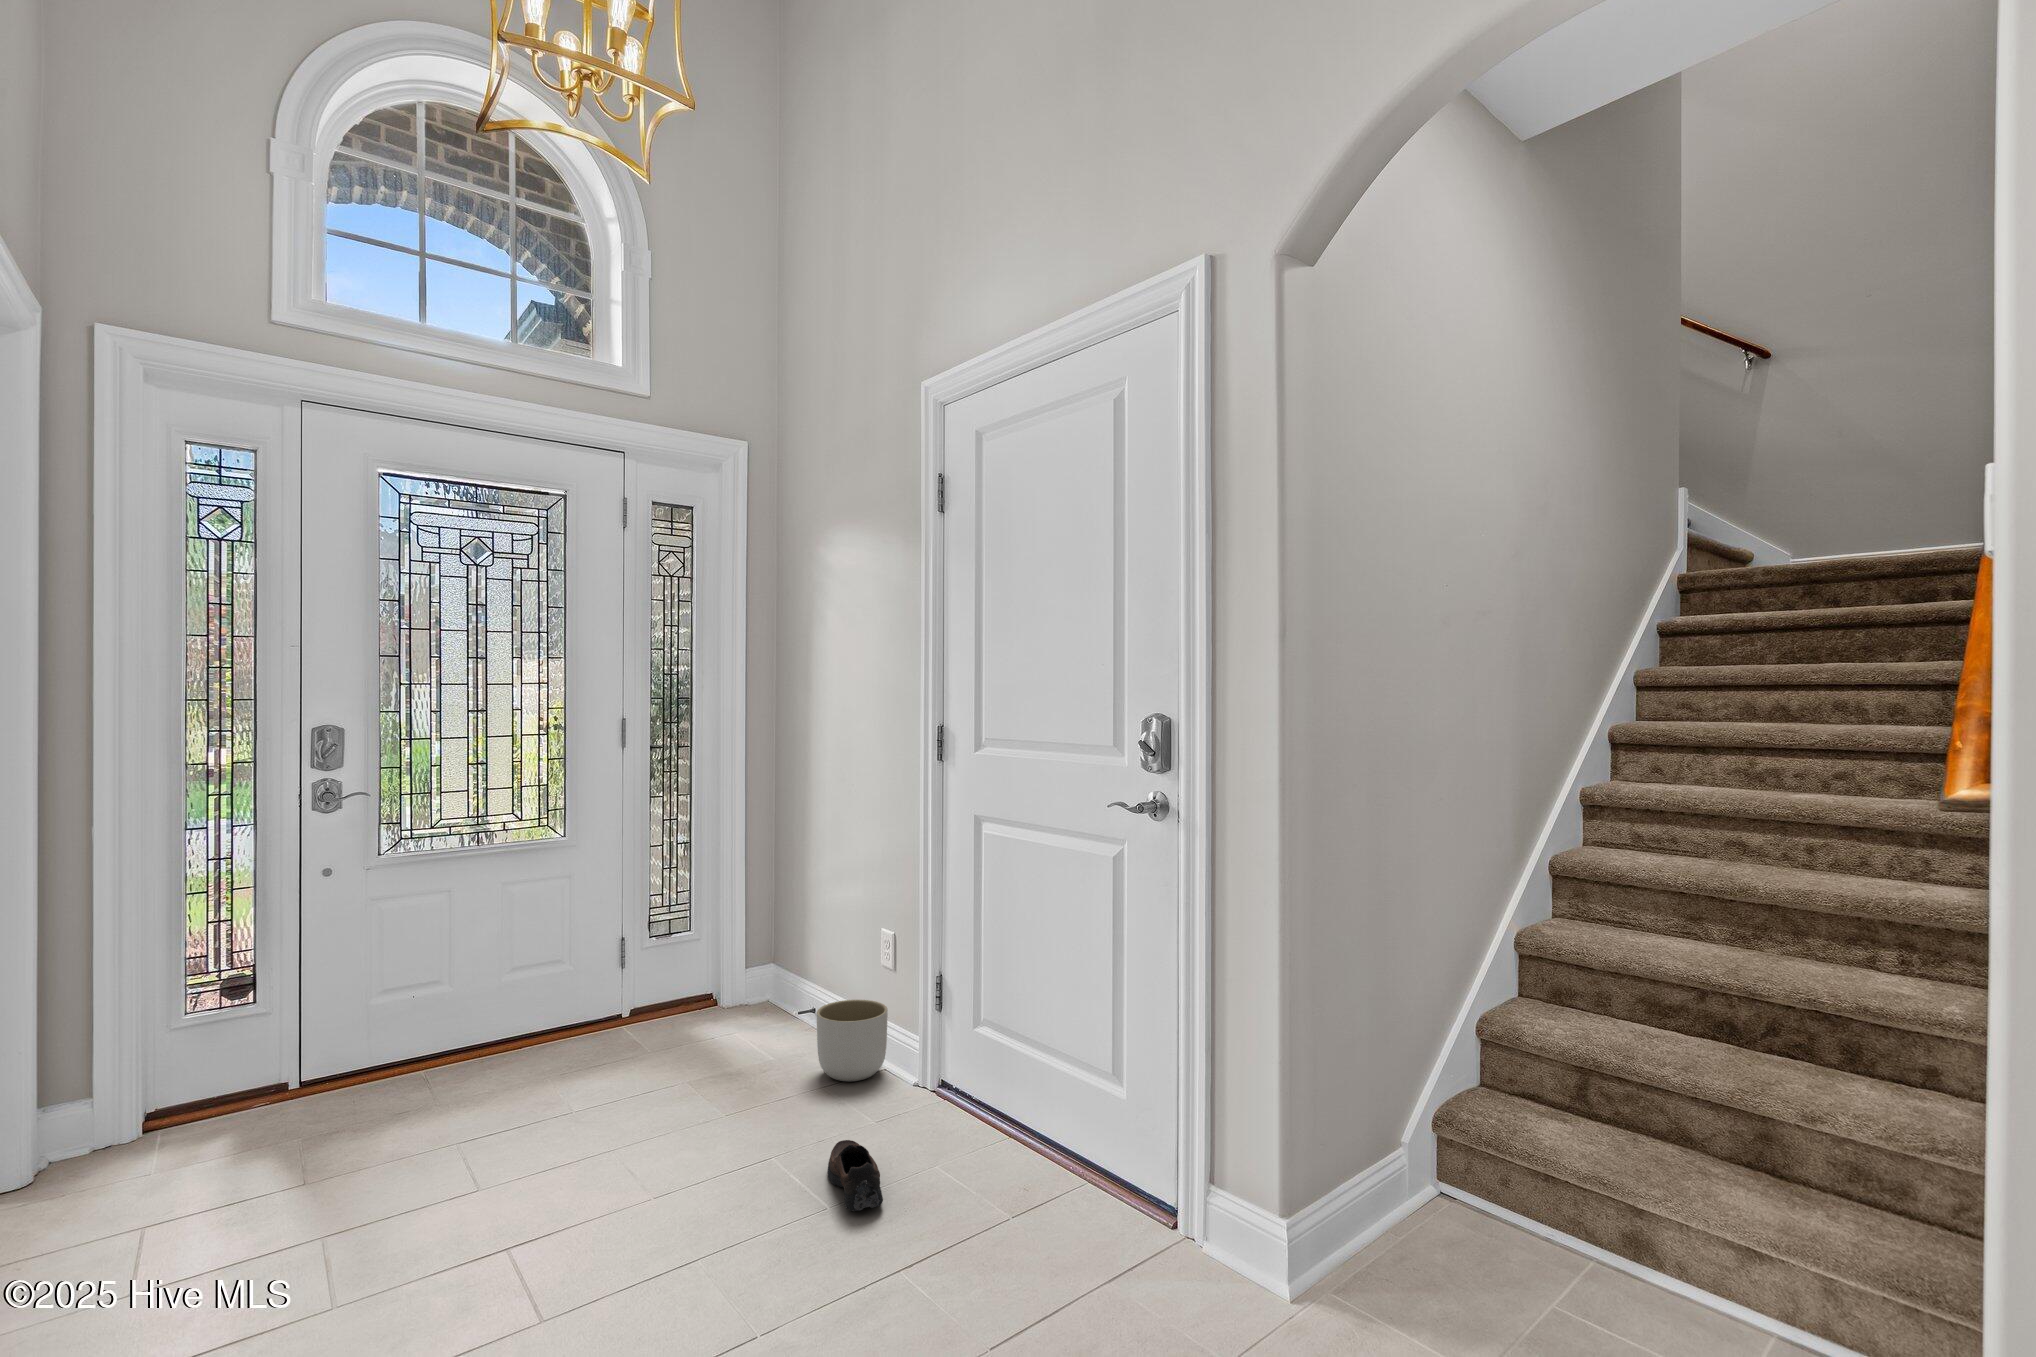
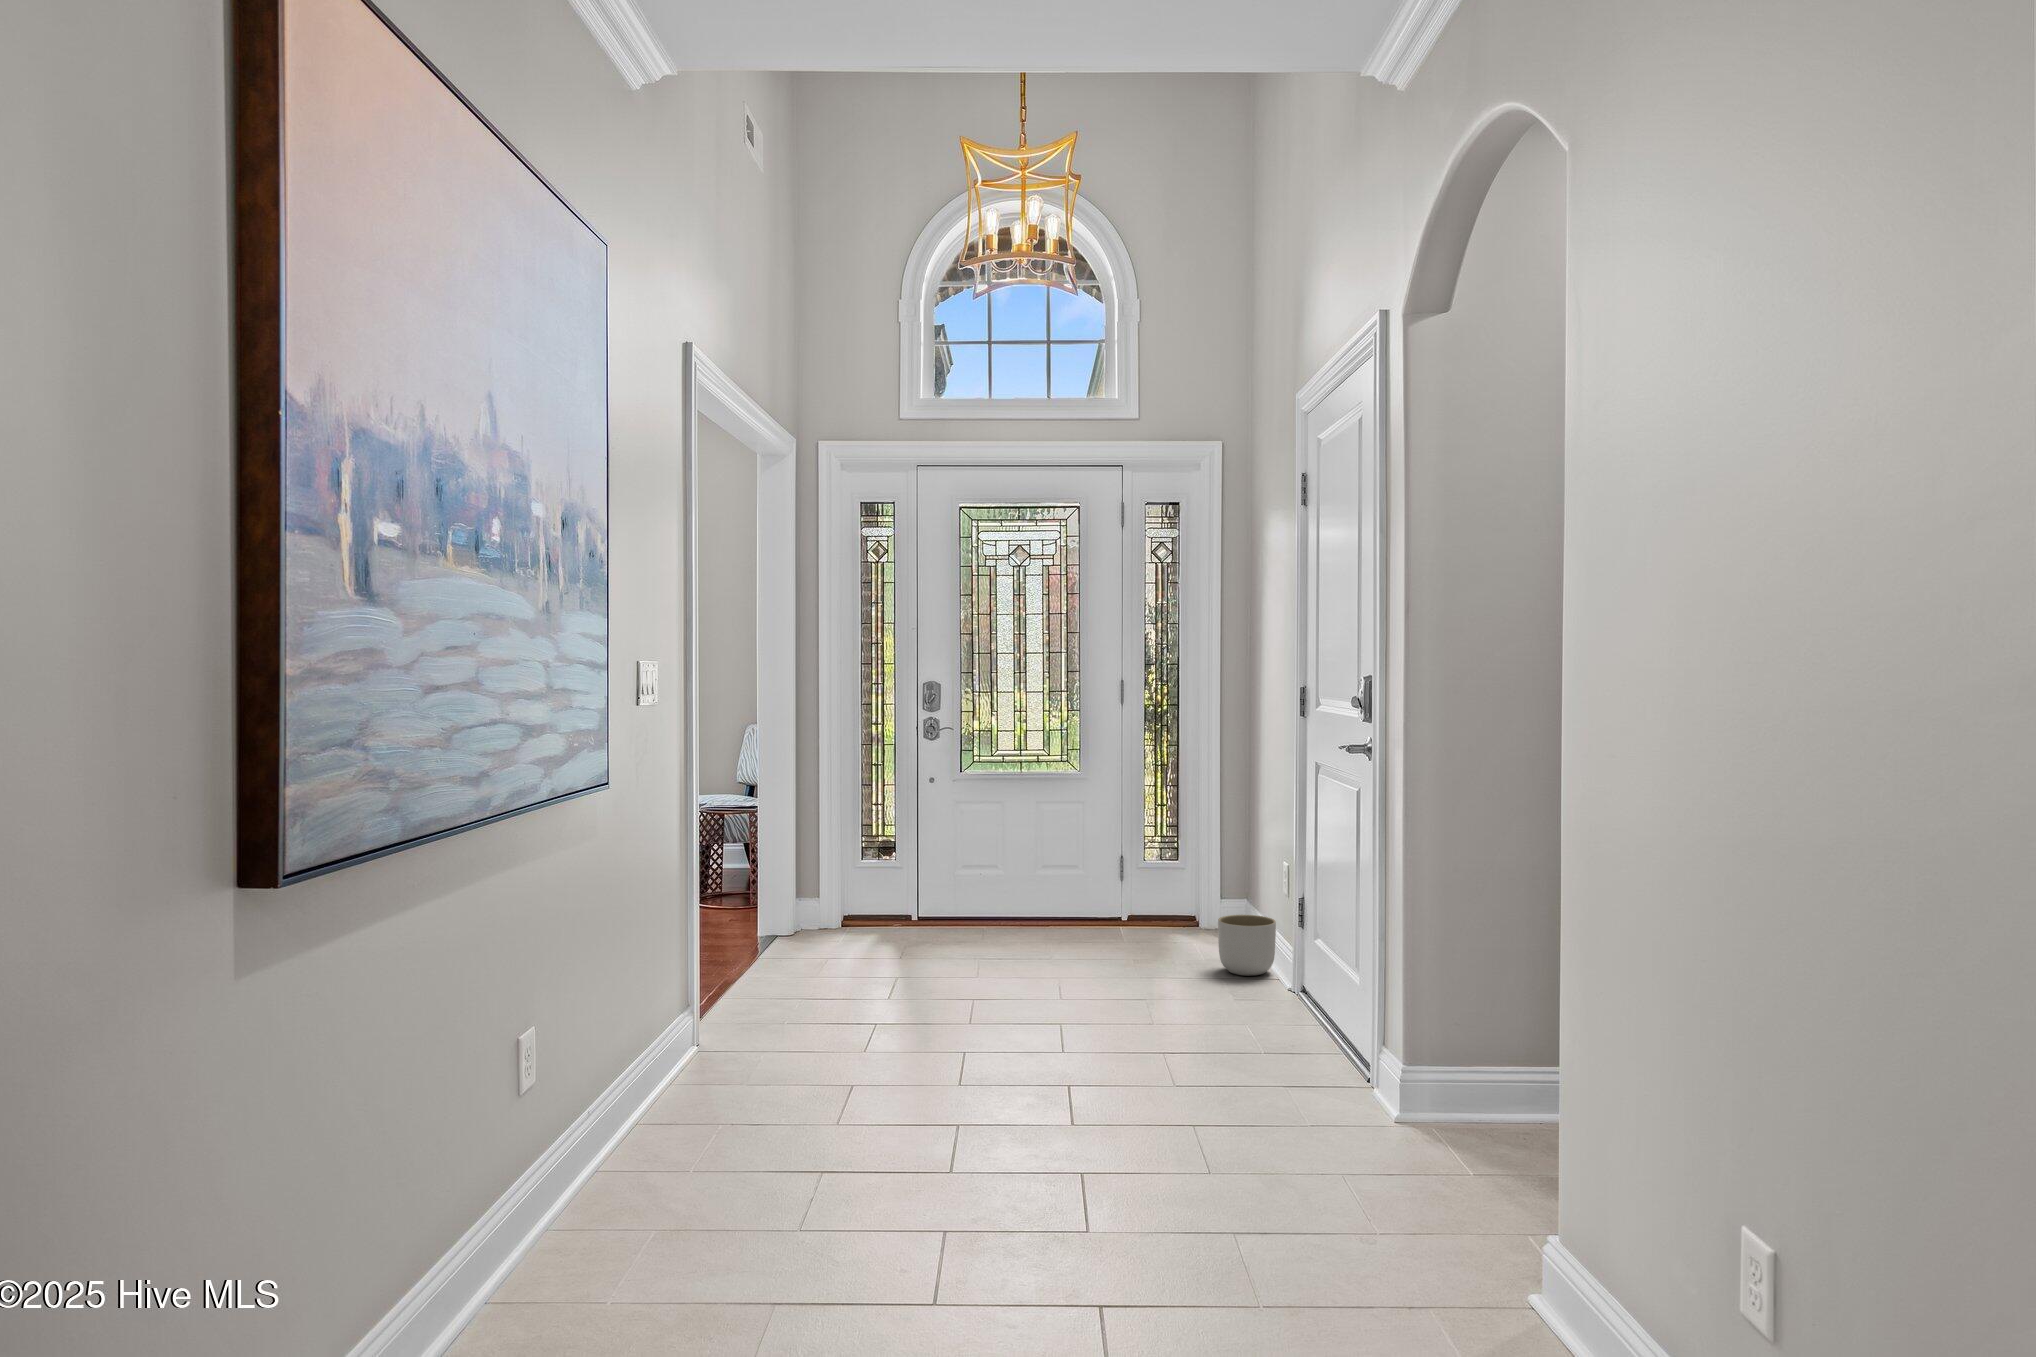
shoe: present [827,1140,883,1211] -> none [1152,987,1194,1028]

